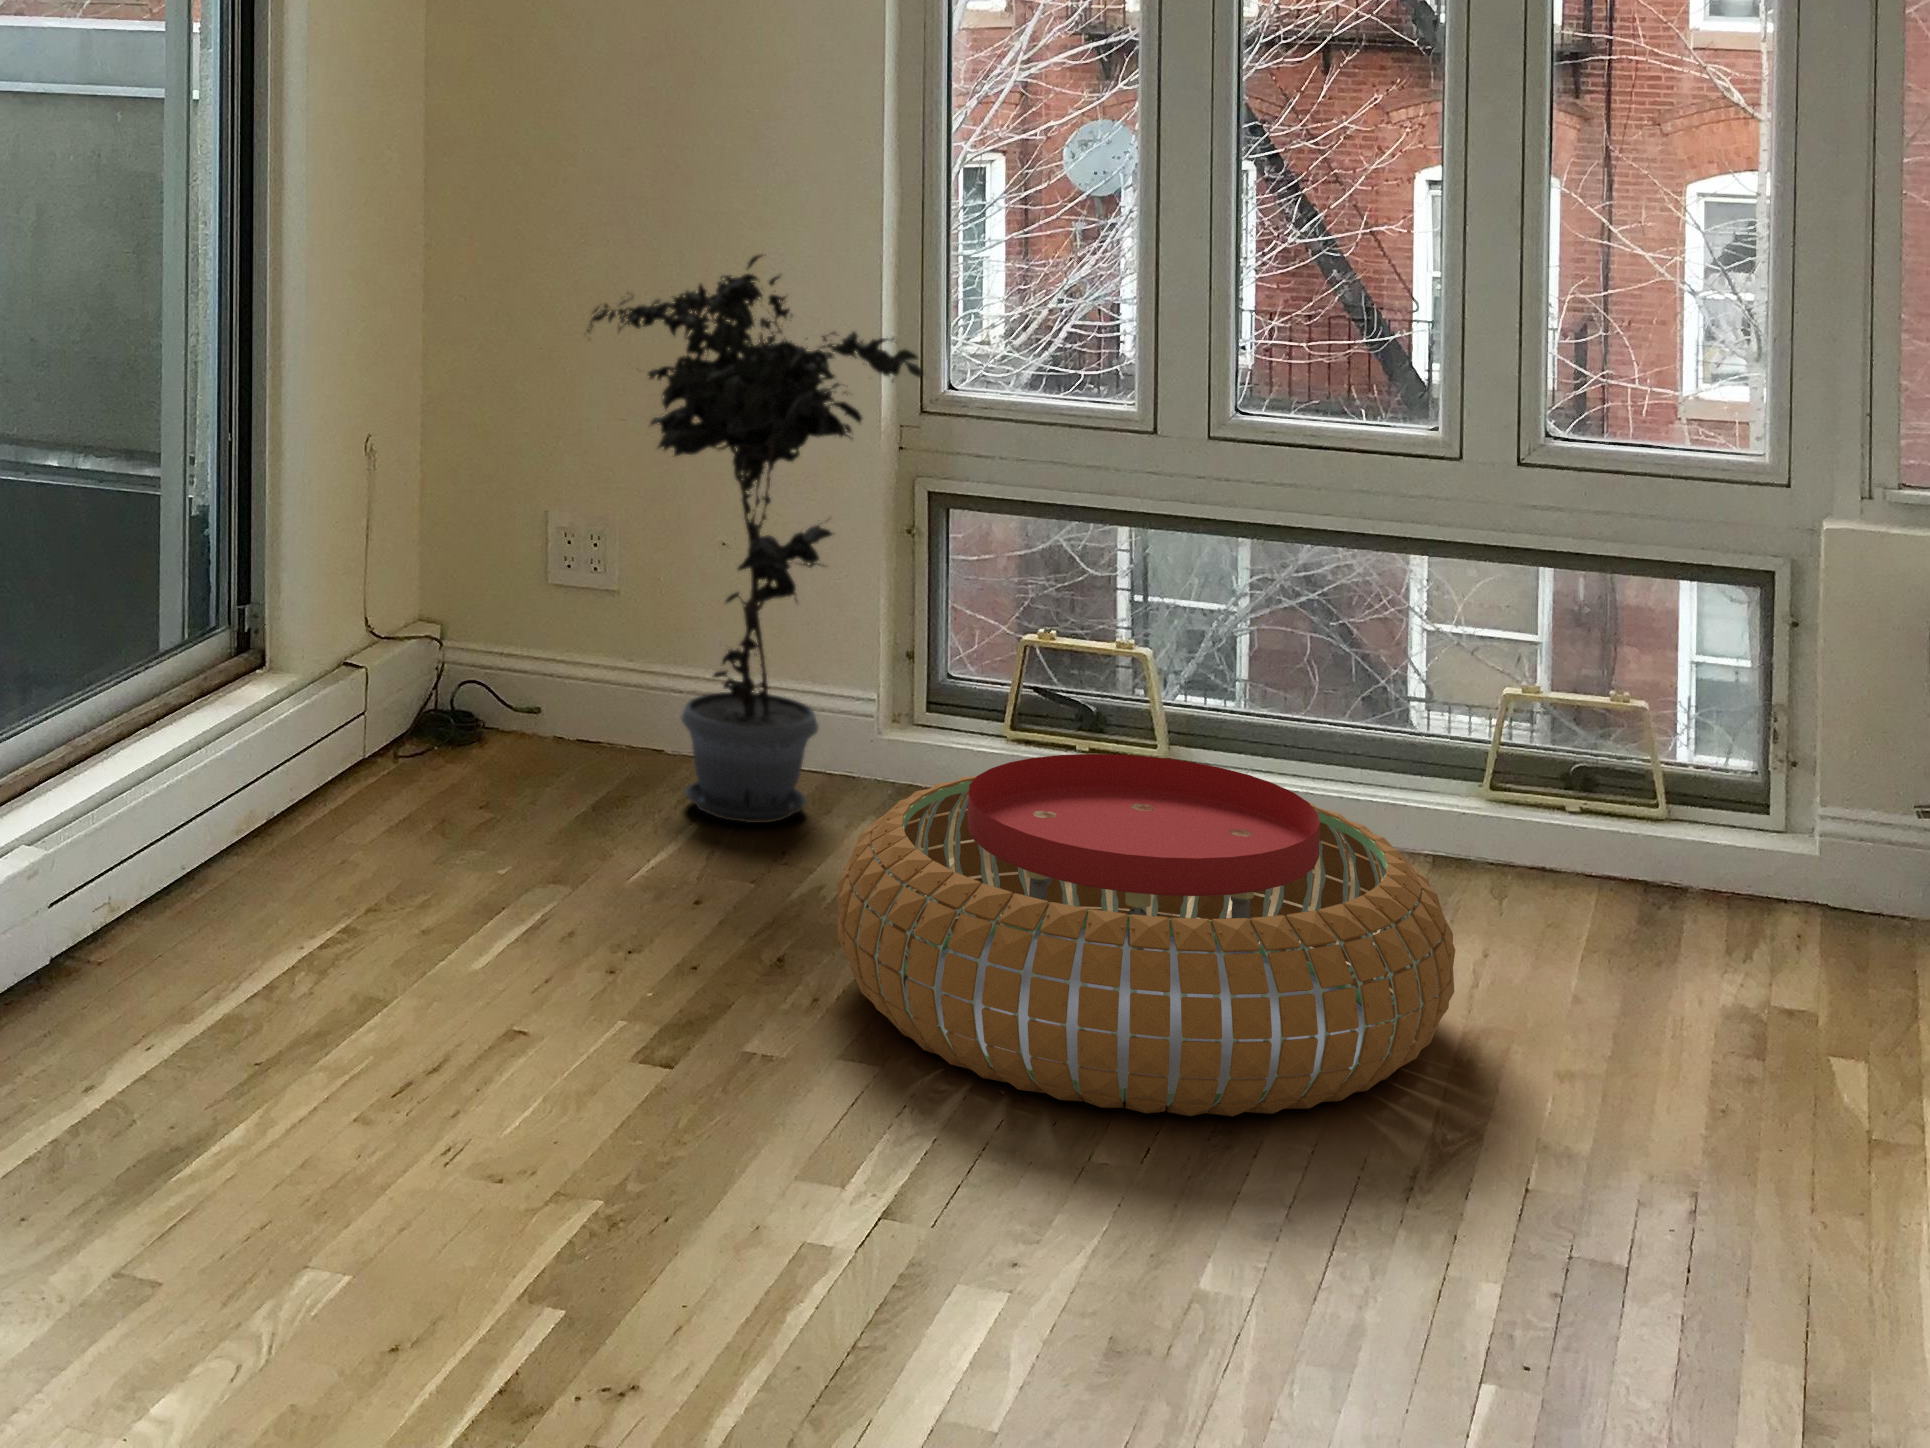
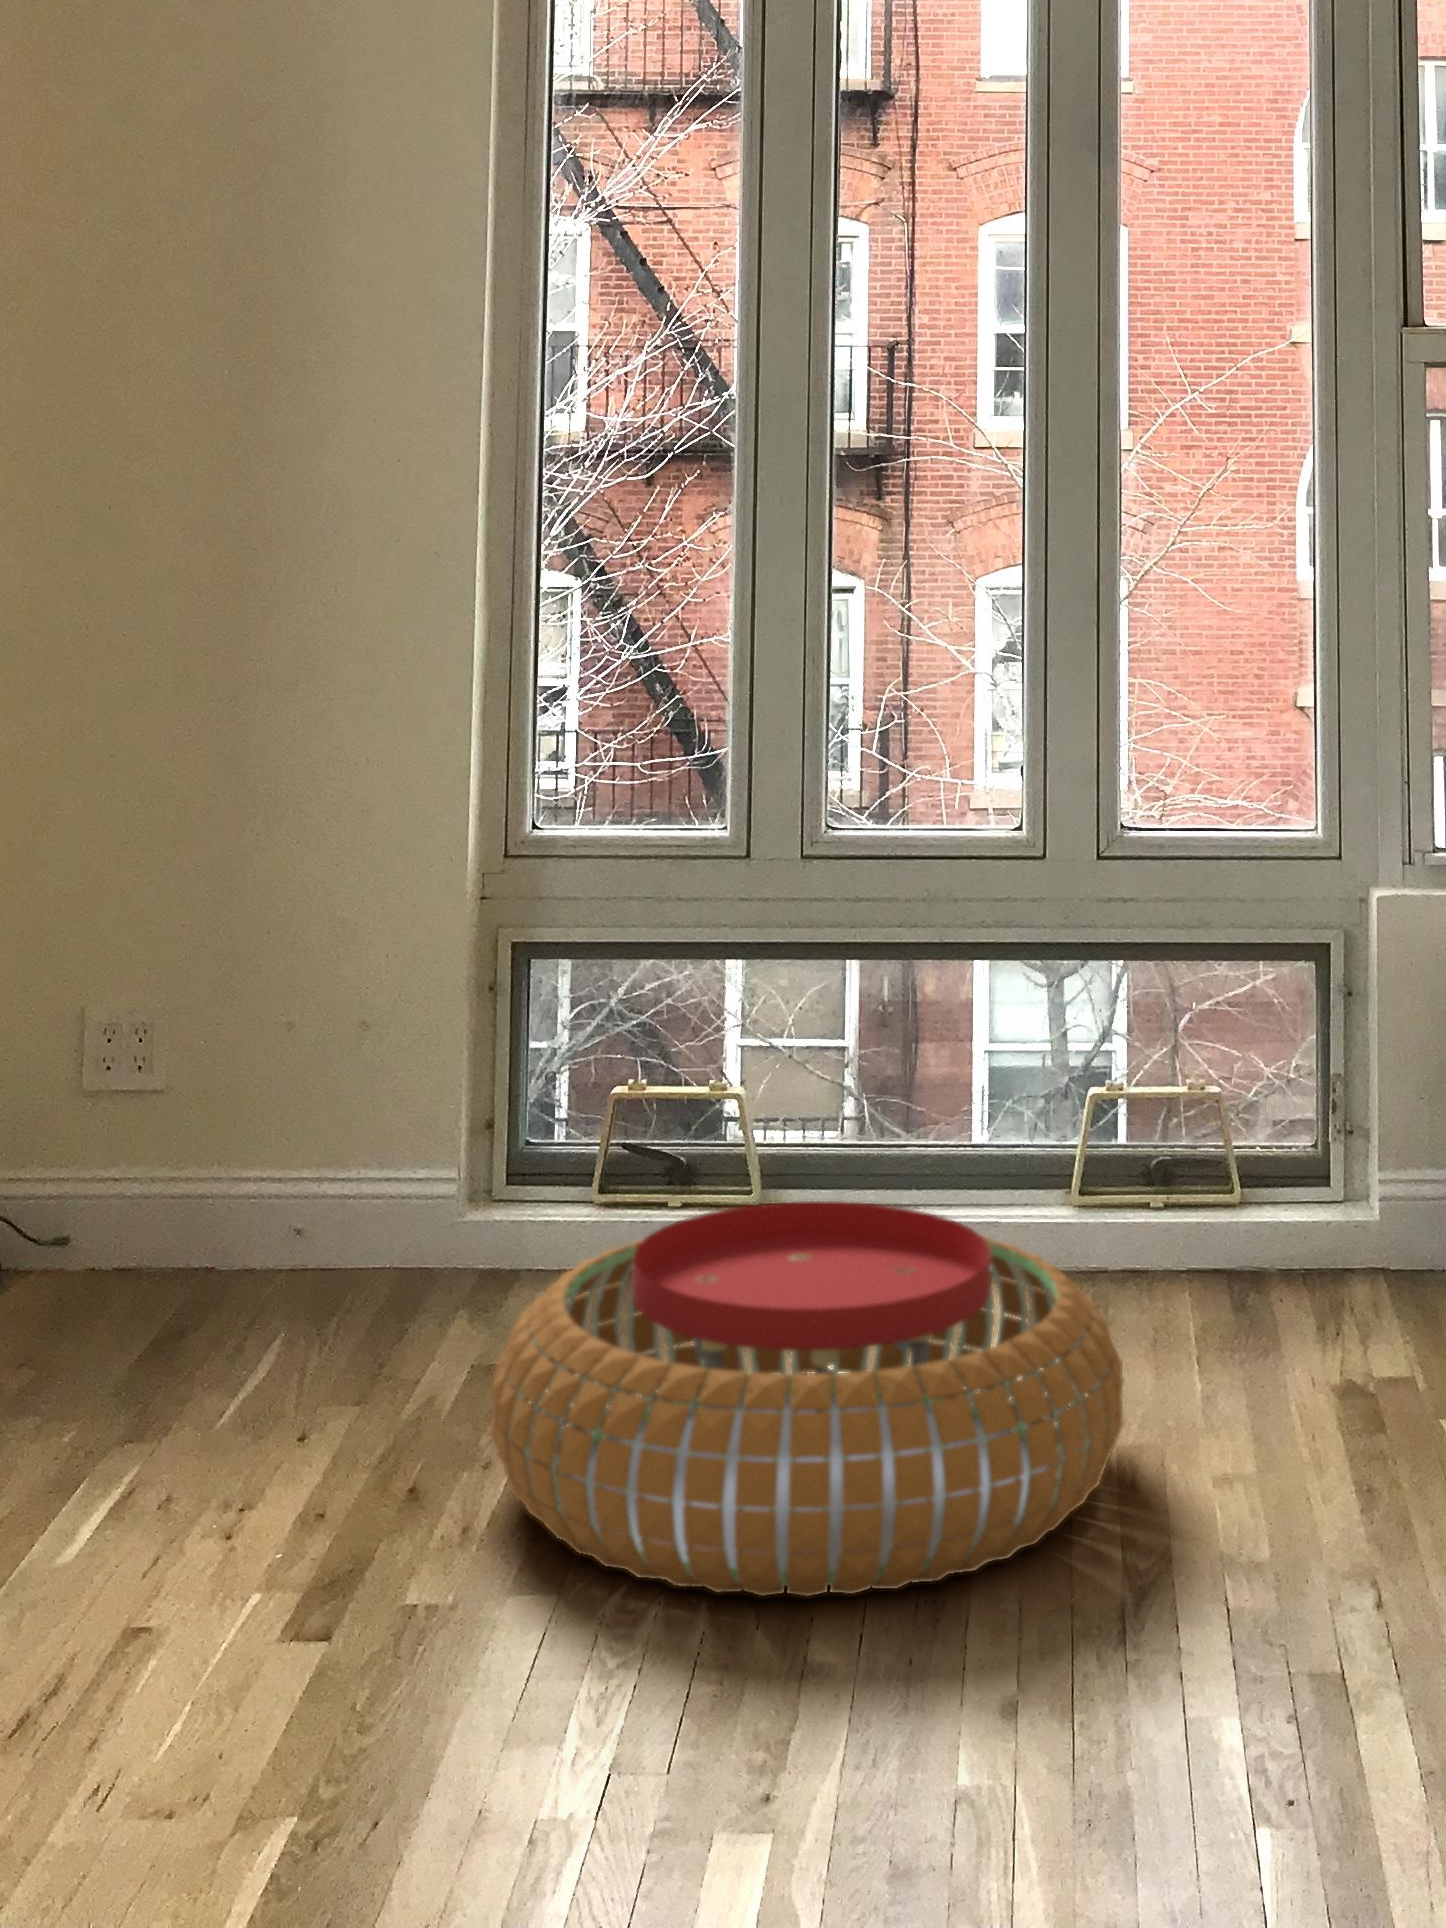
potted plant: present [587,255,923,823] -> none [149,692,541,1339]

